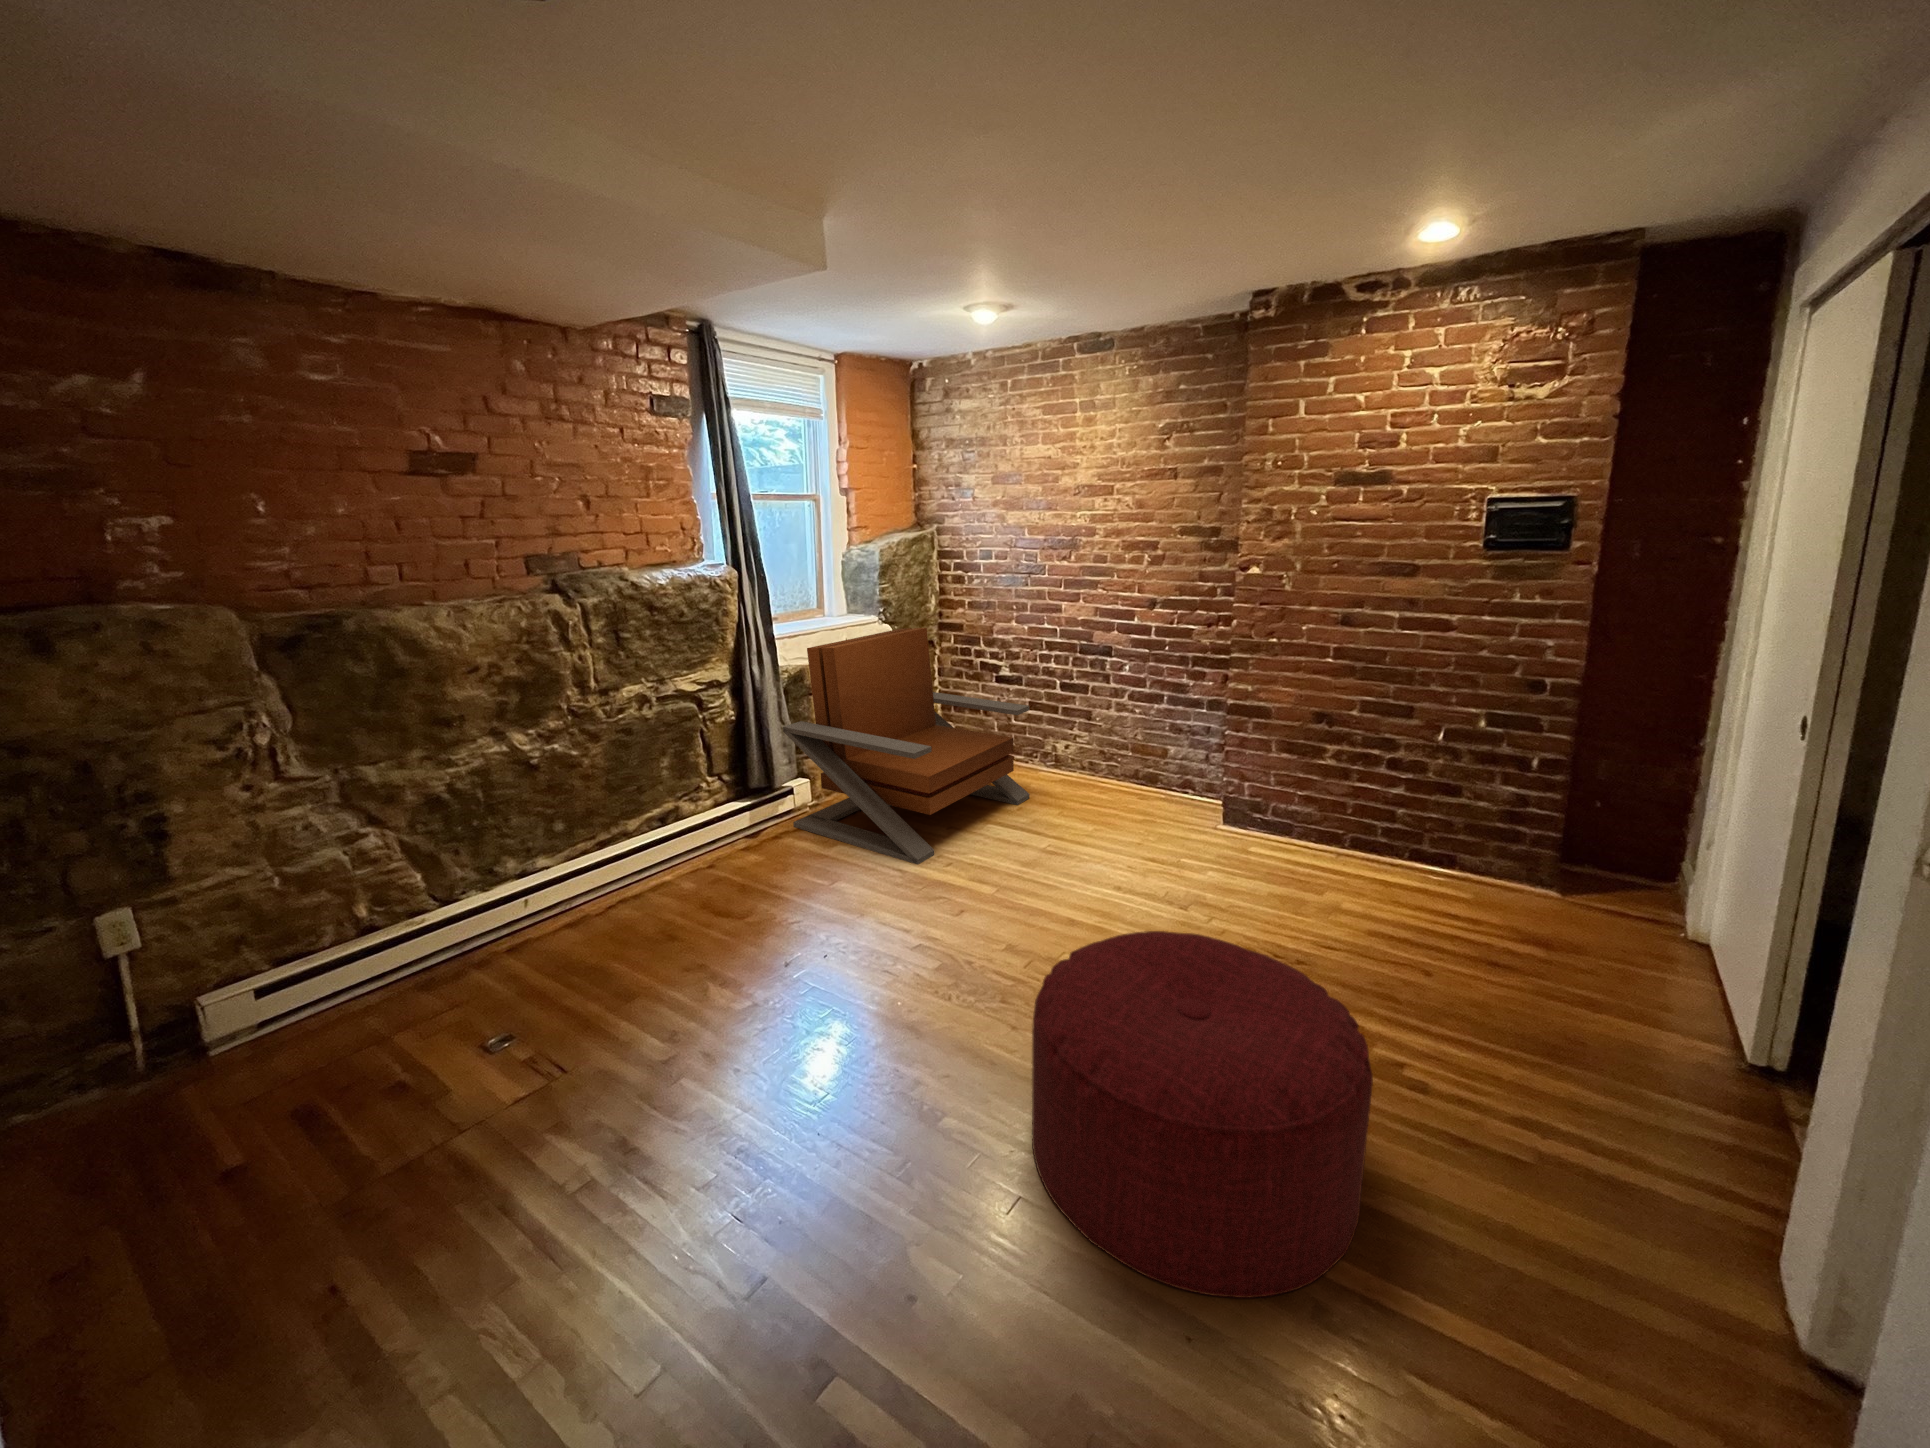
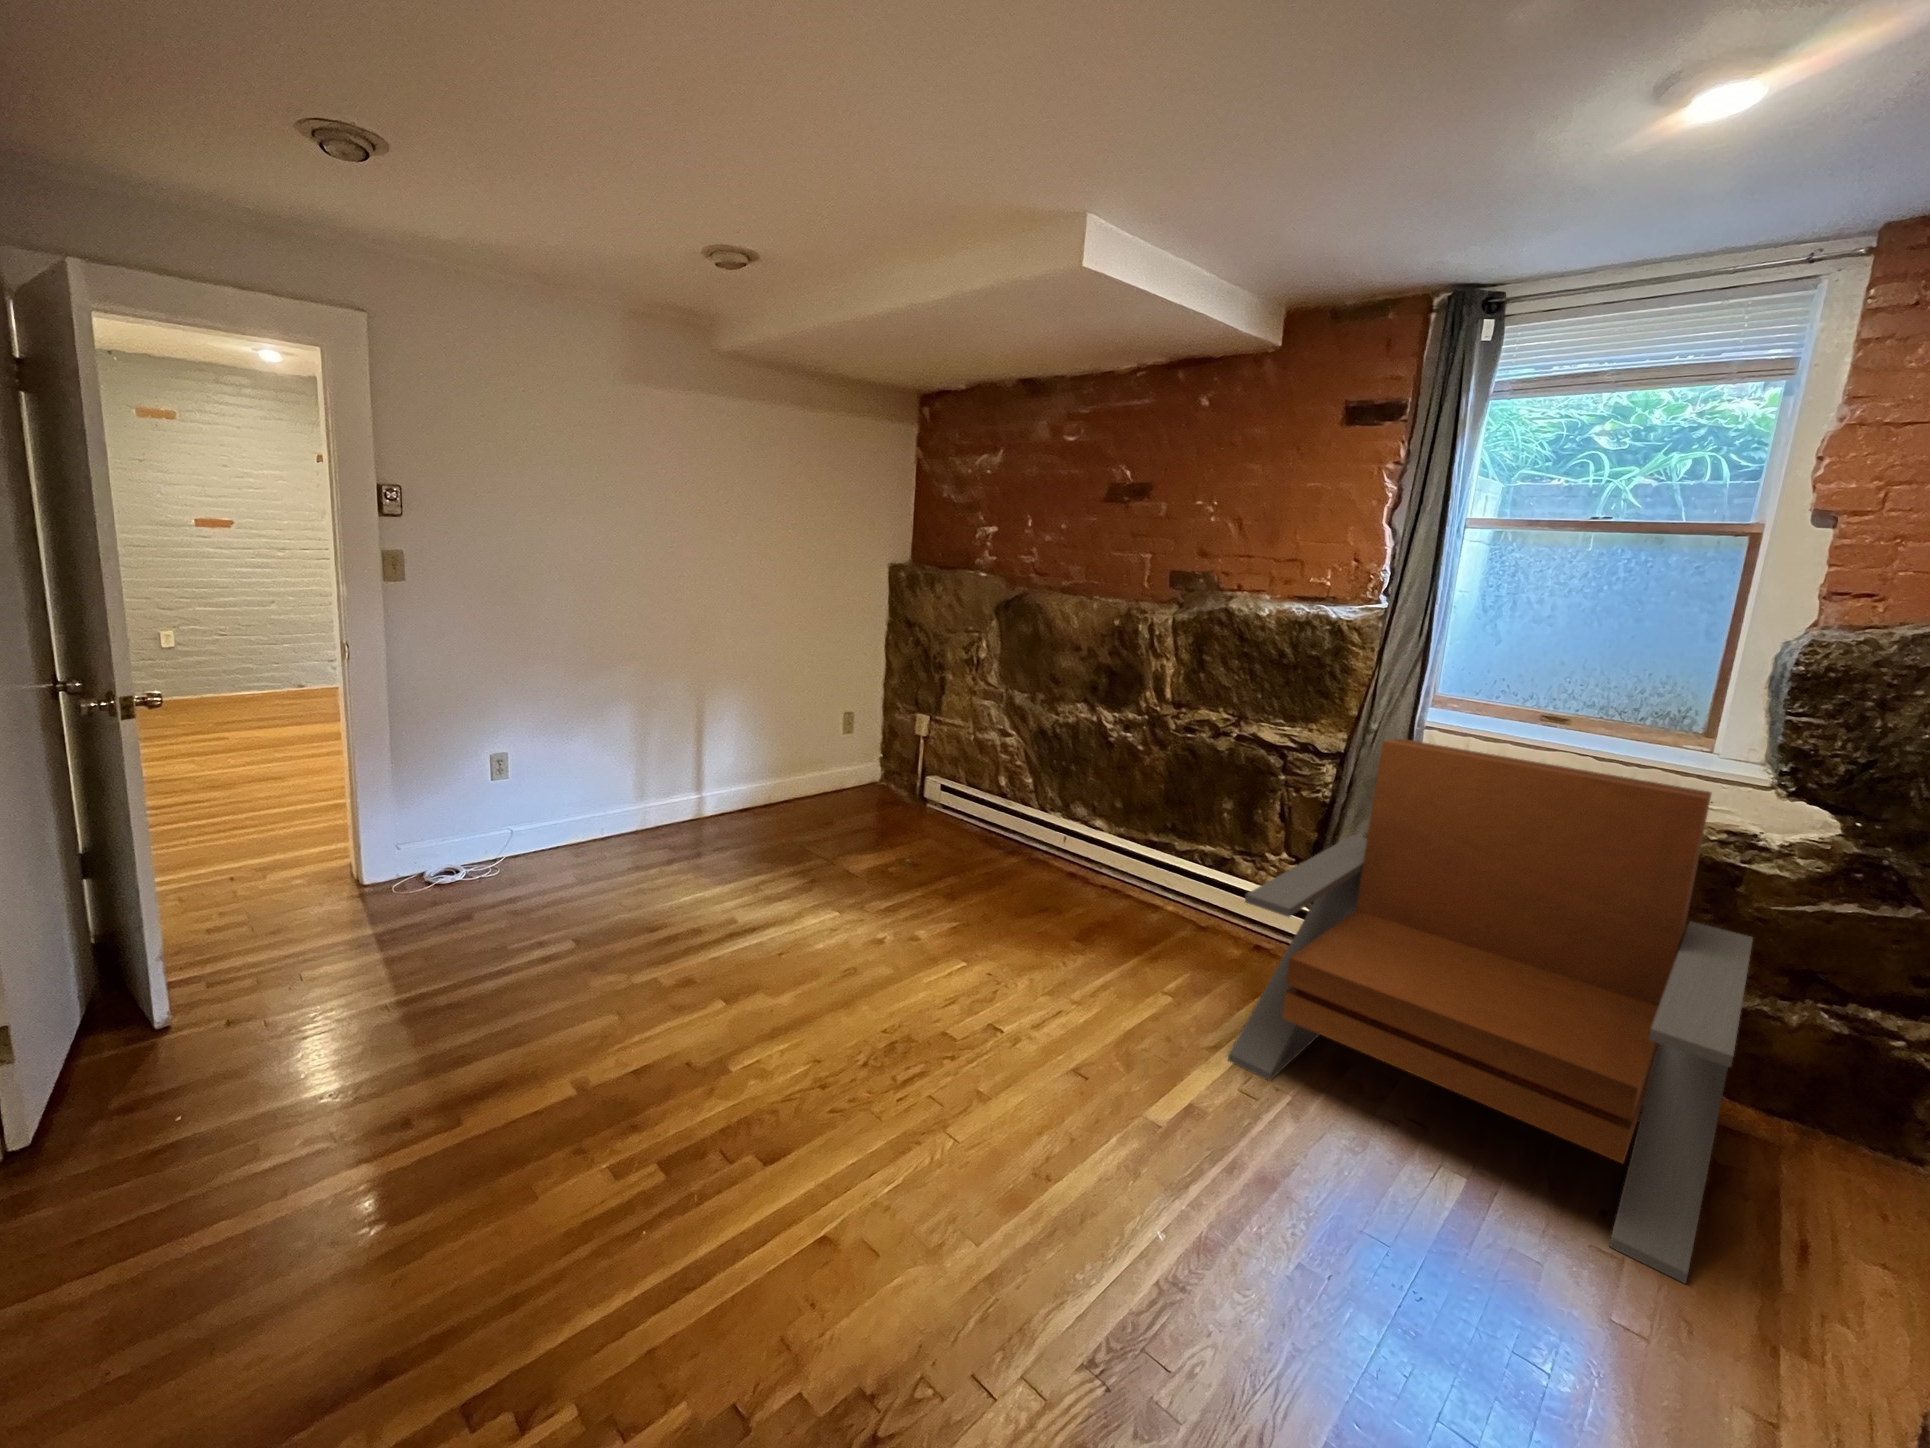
ottoman: present [1032,931,1373,1298] -> none [414,914,741,1241]

